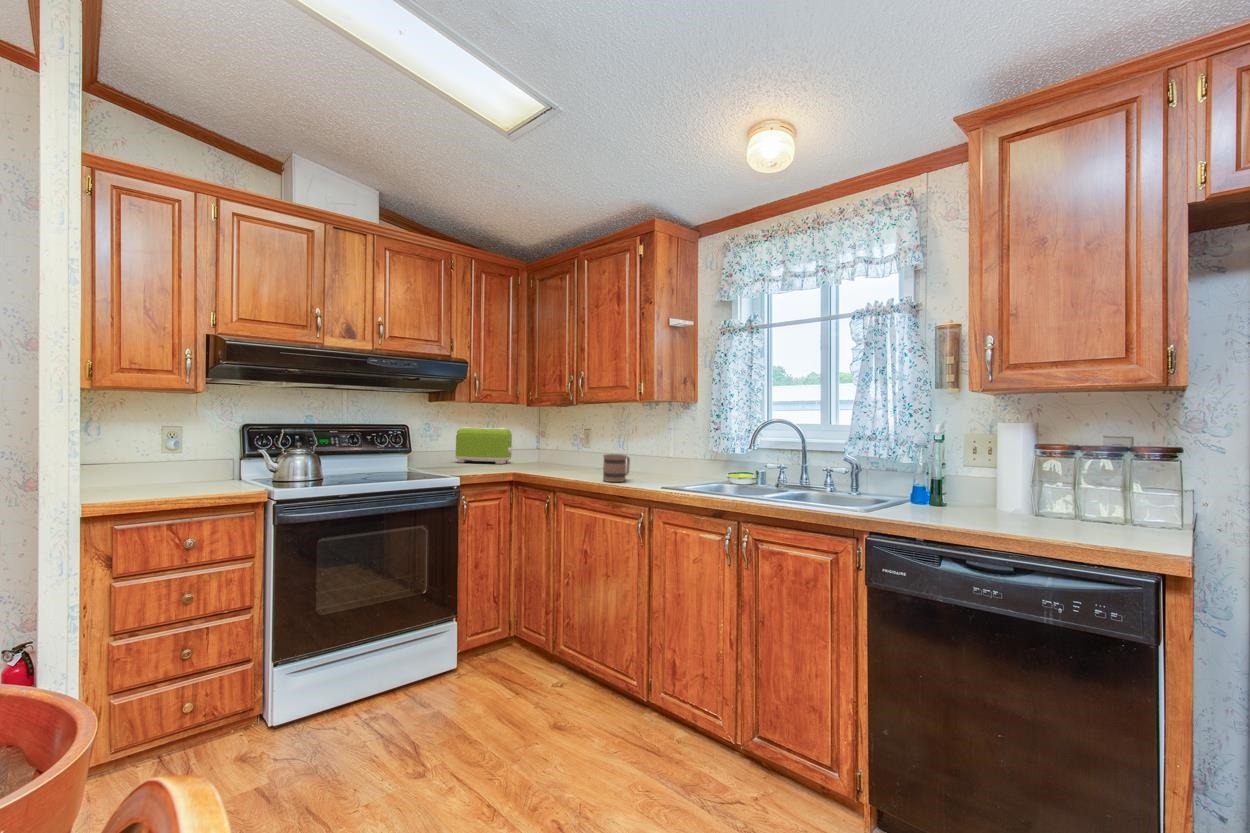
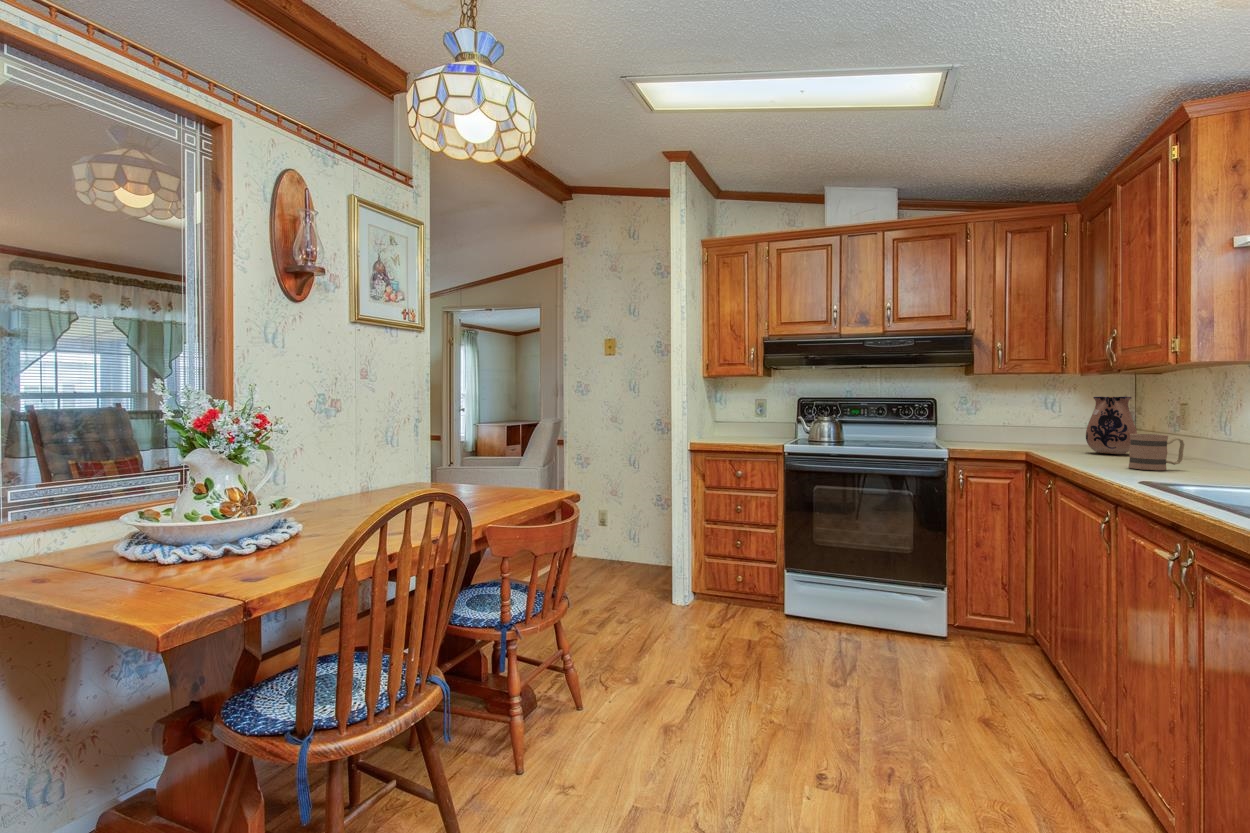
ceramic pitcher: none [538,423,570,469] -> present [1086,397,1137,454]
toaster: present [456,427,512,464] -> none [1007,404,1079,446]

